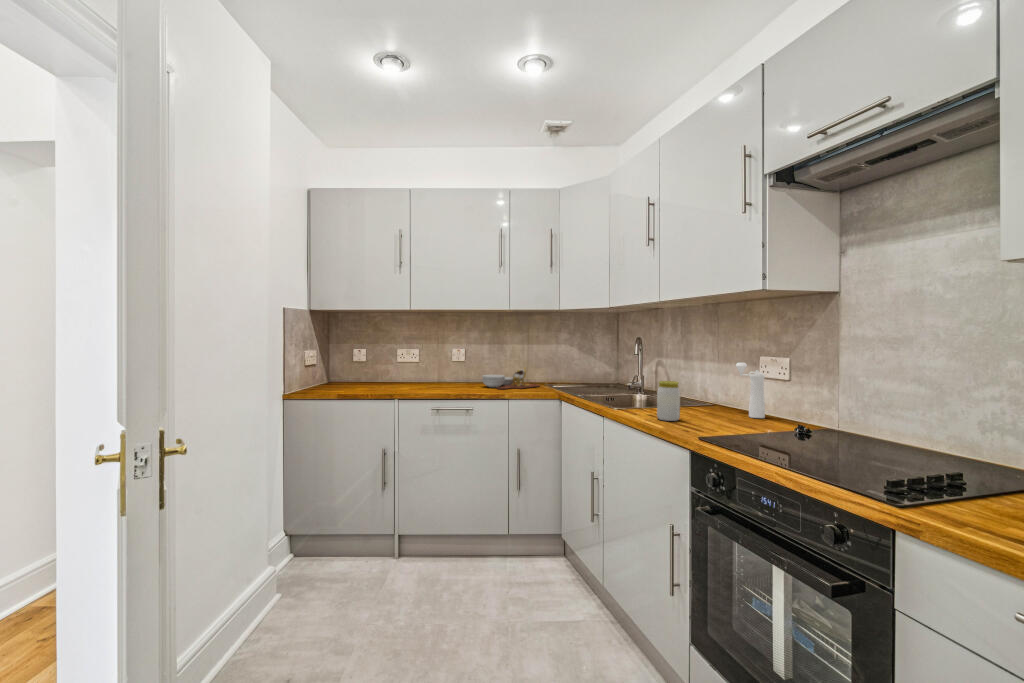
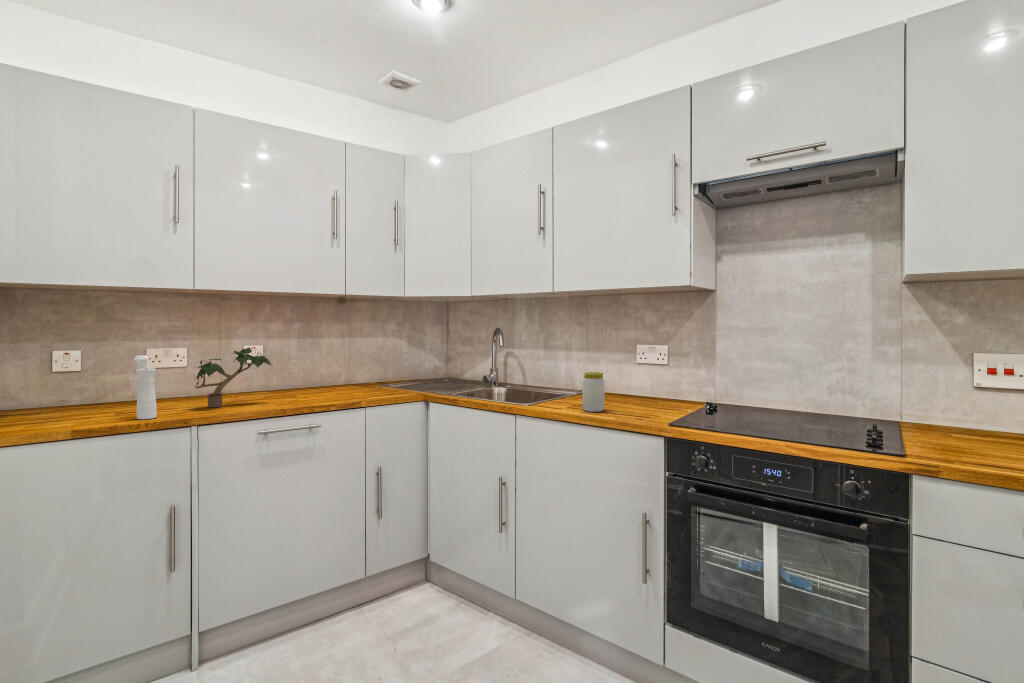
potted plant: none [399,348,458,389] -> present [195,347,272,408]
pepper mill: present [736,363,765,418] -> present [134,355,157,419]
cutting board: present [482,368,540,389] -> none [301,366,373,397]

